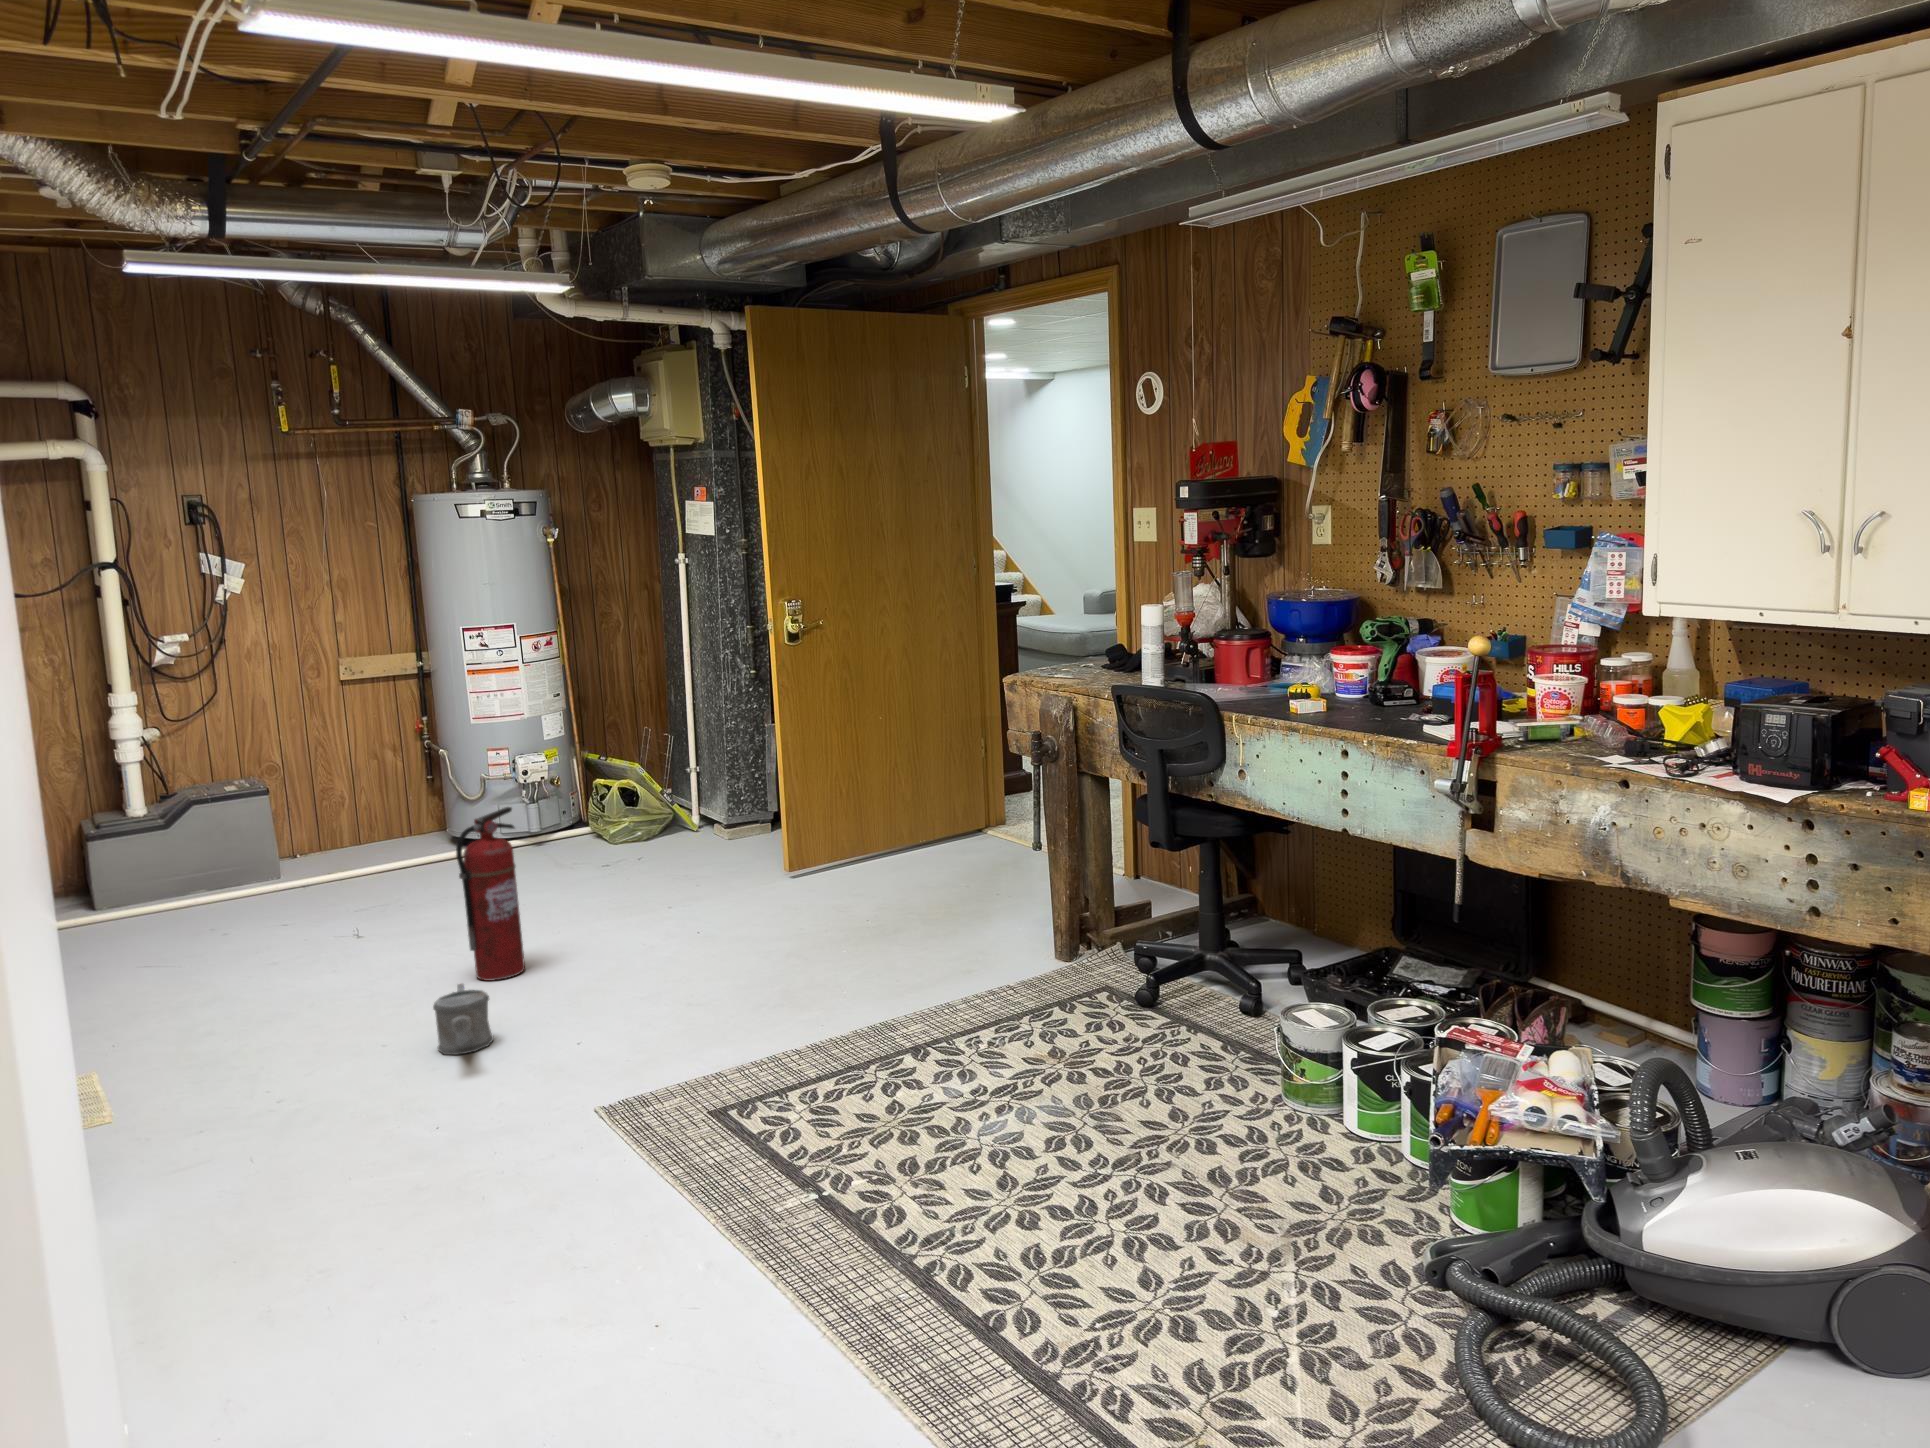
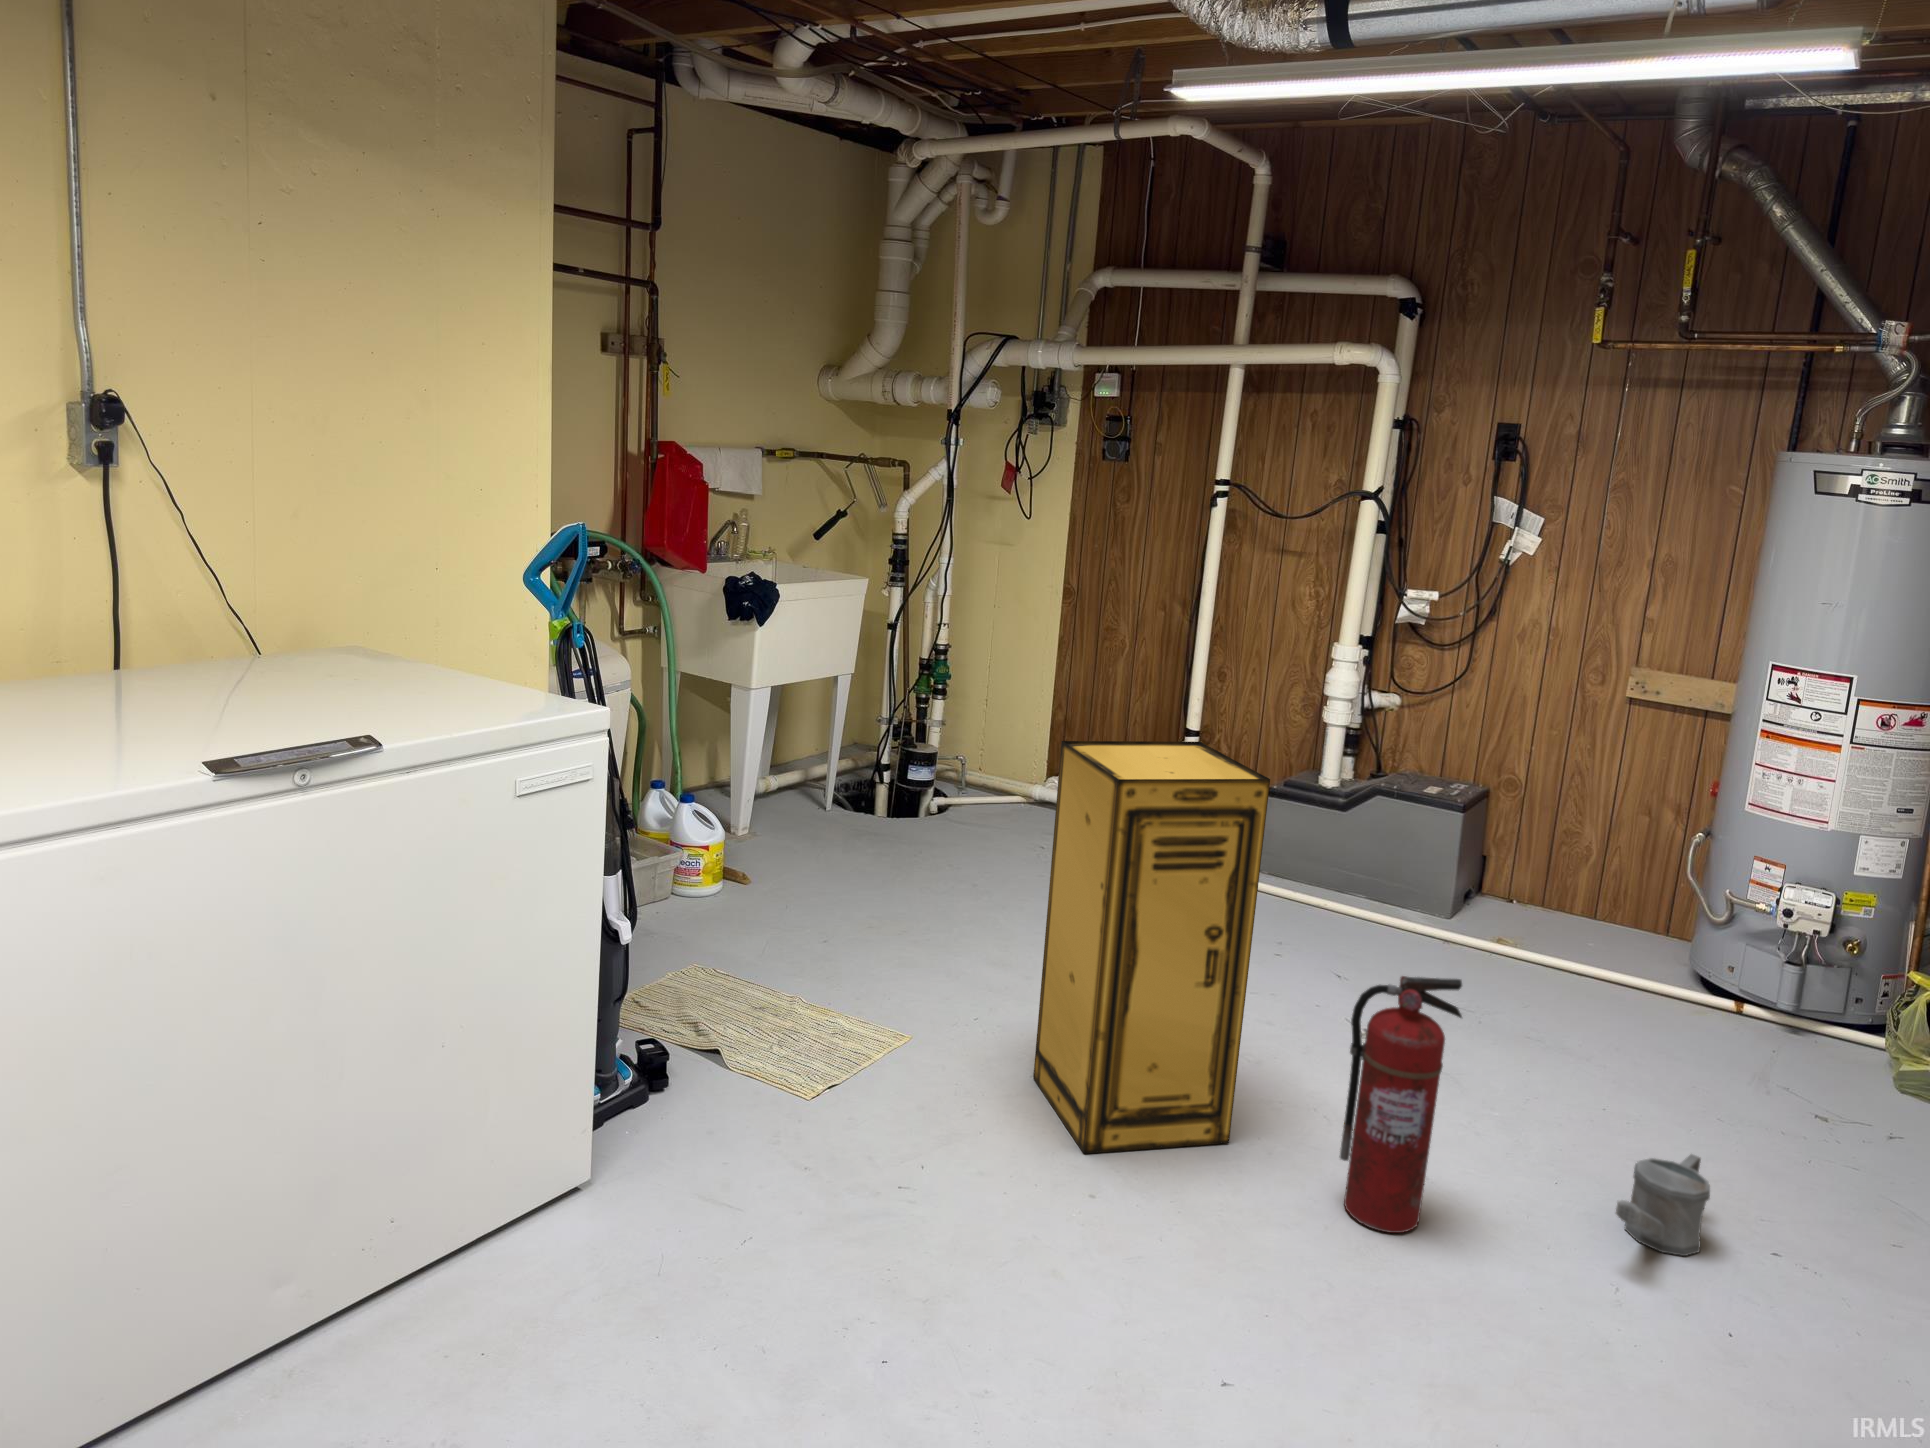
storage cabinet: none [157,726,379,1043] -> present [1033,741,1270,1154]
watering can: present [433,984,493,1055] -> present [1616,1154,1710,1256]

